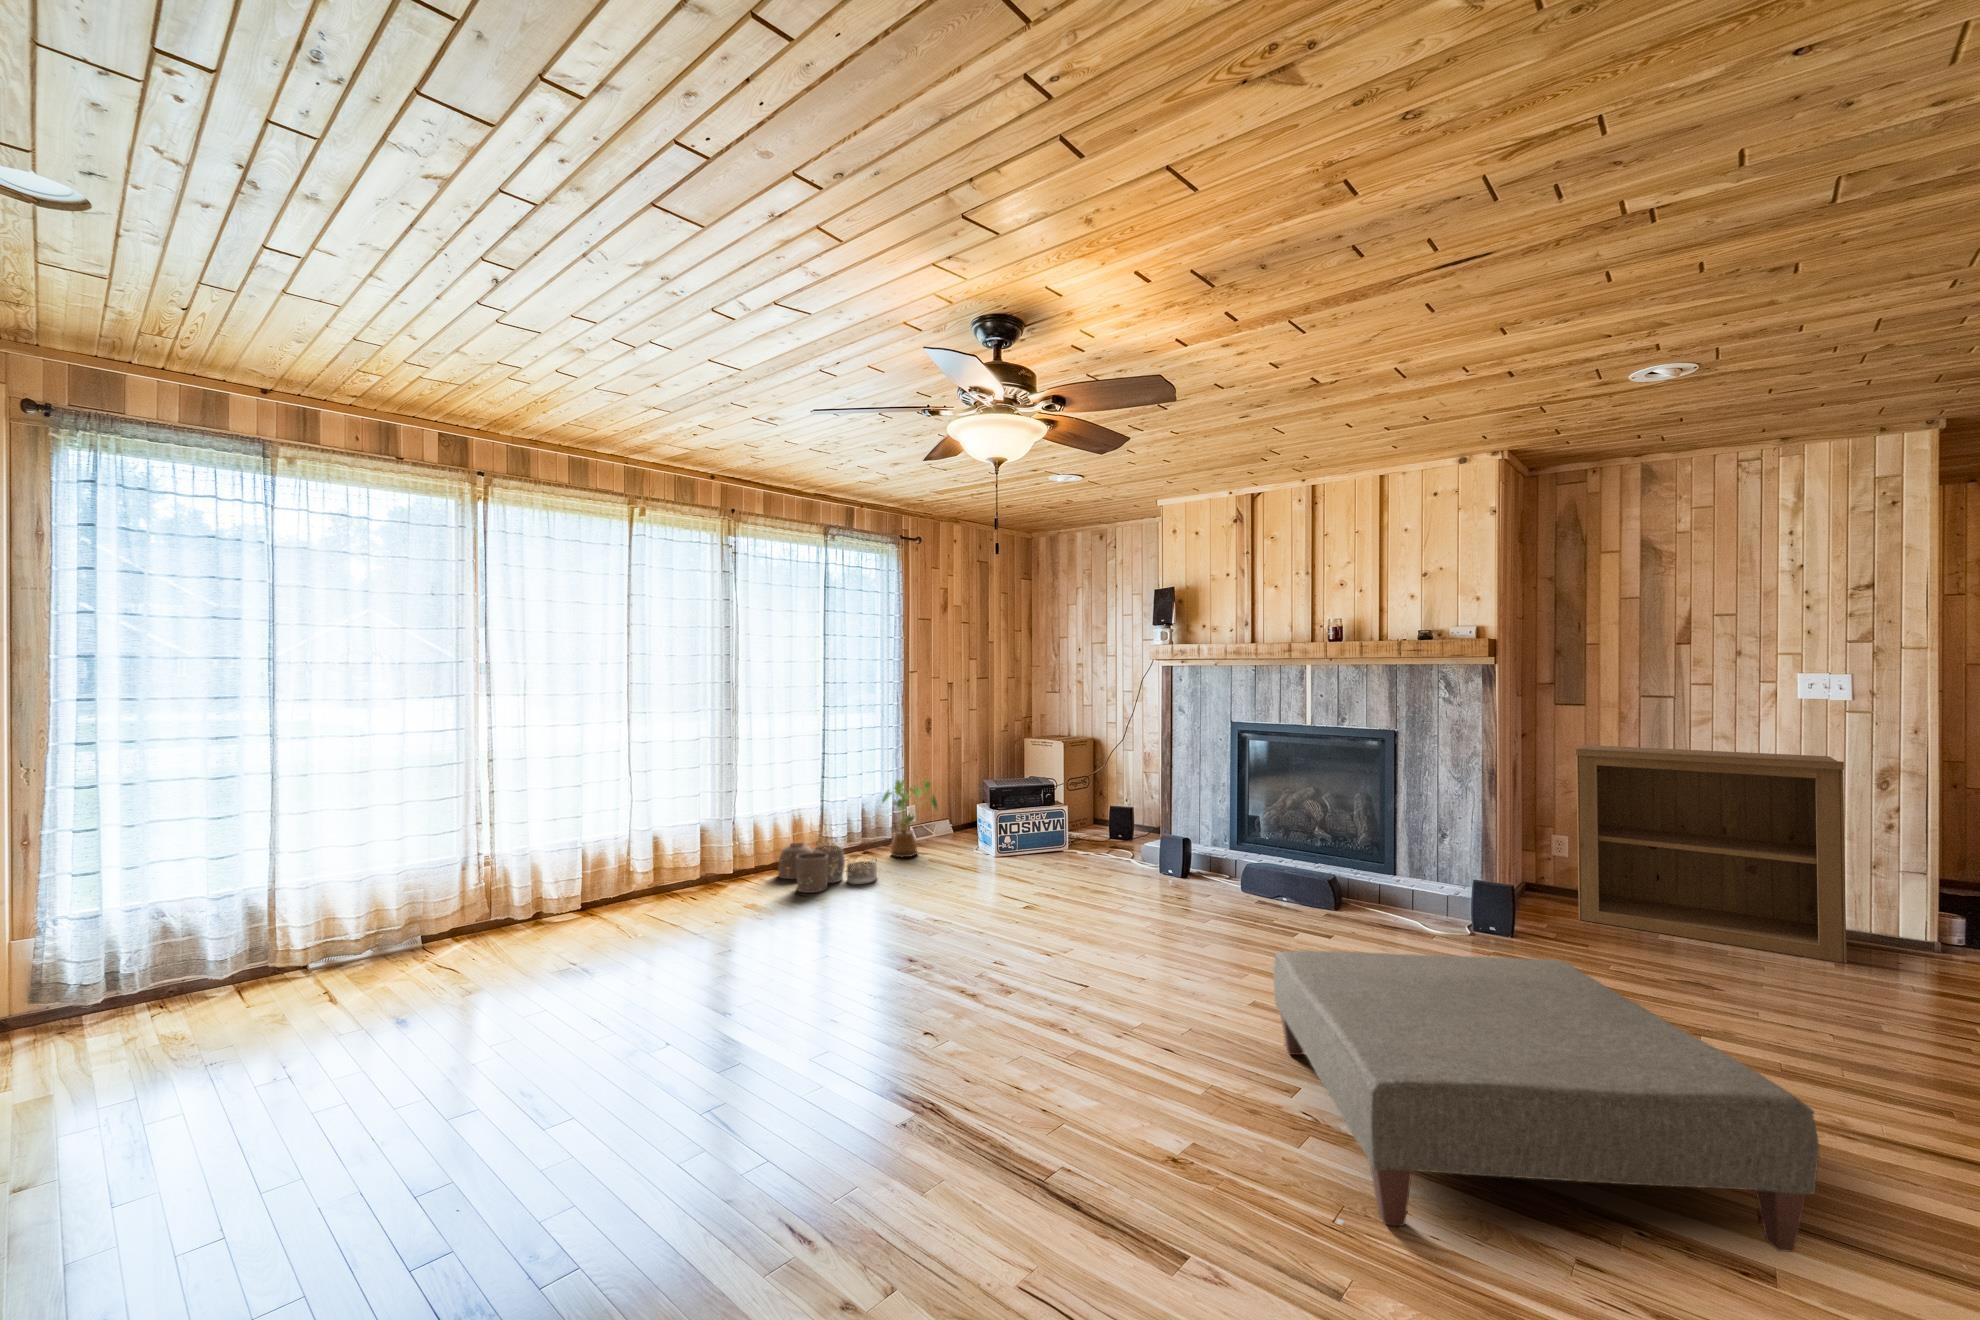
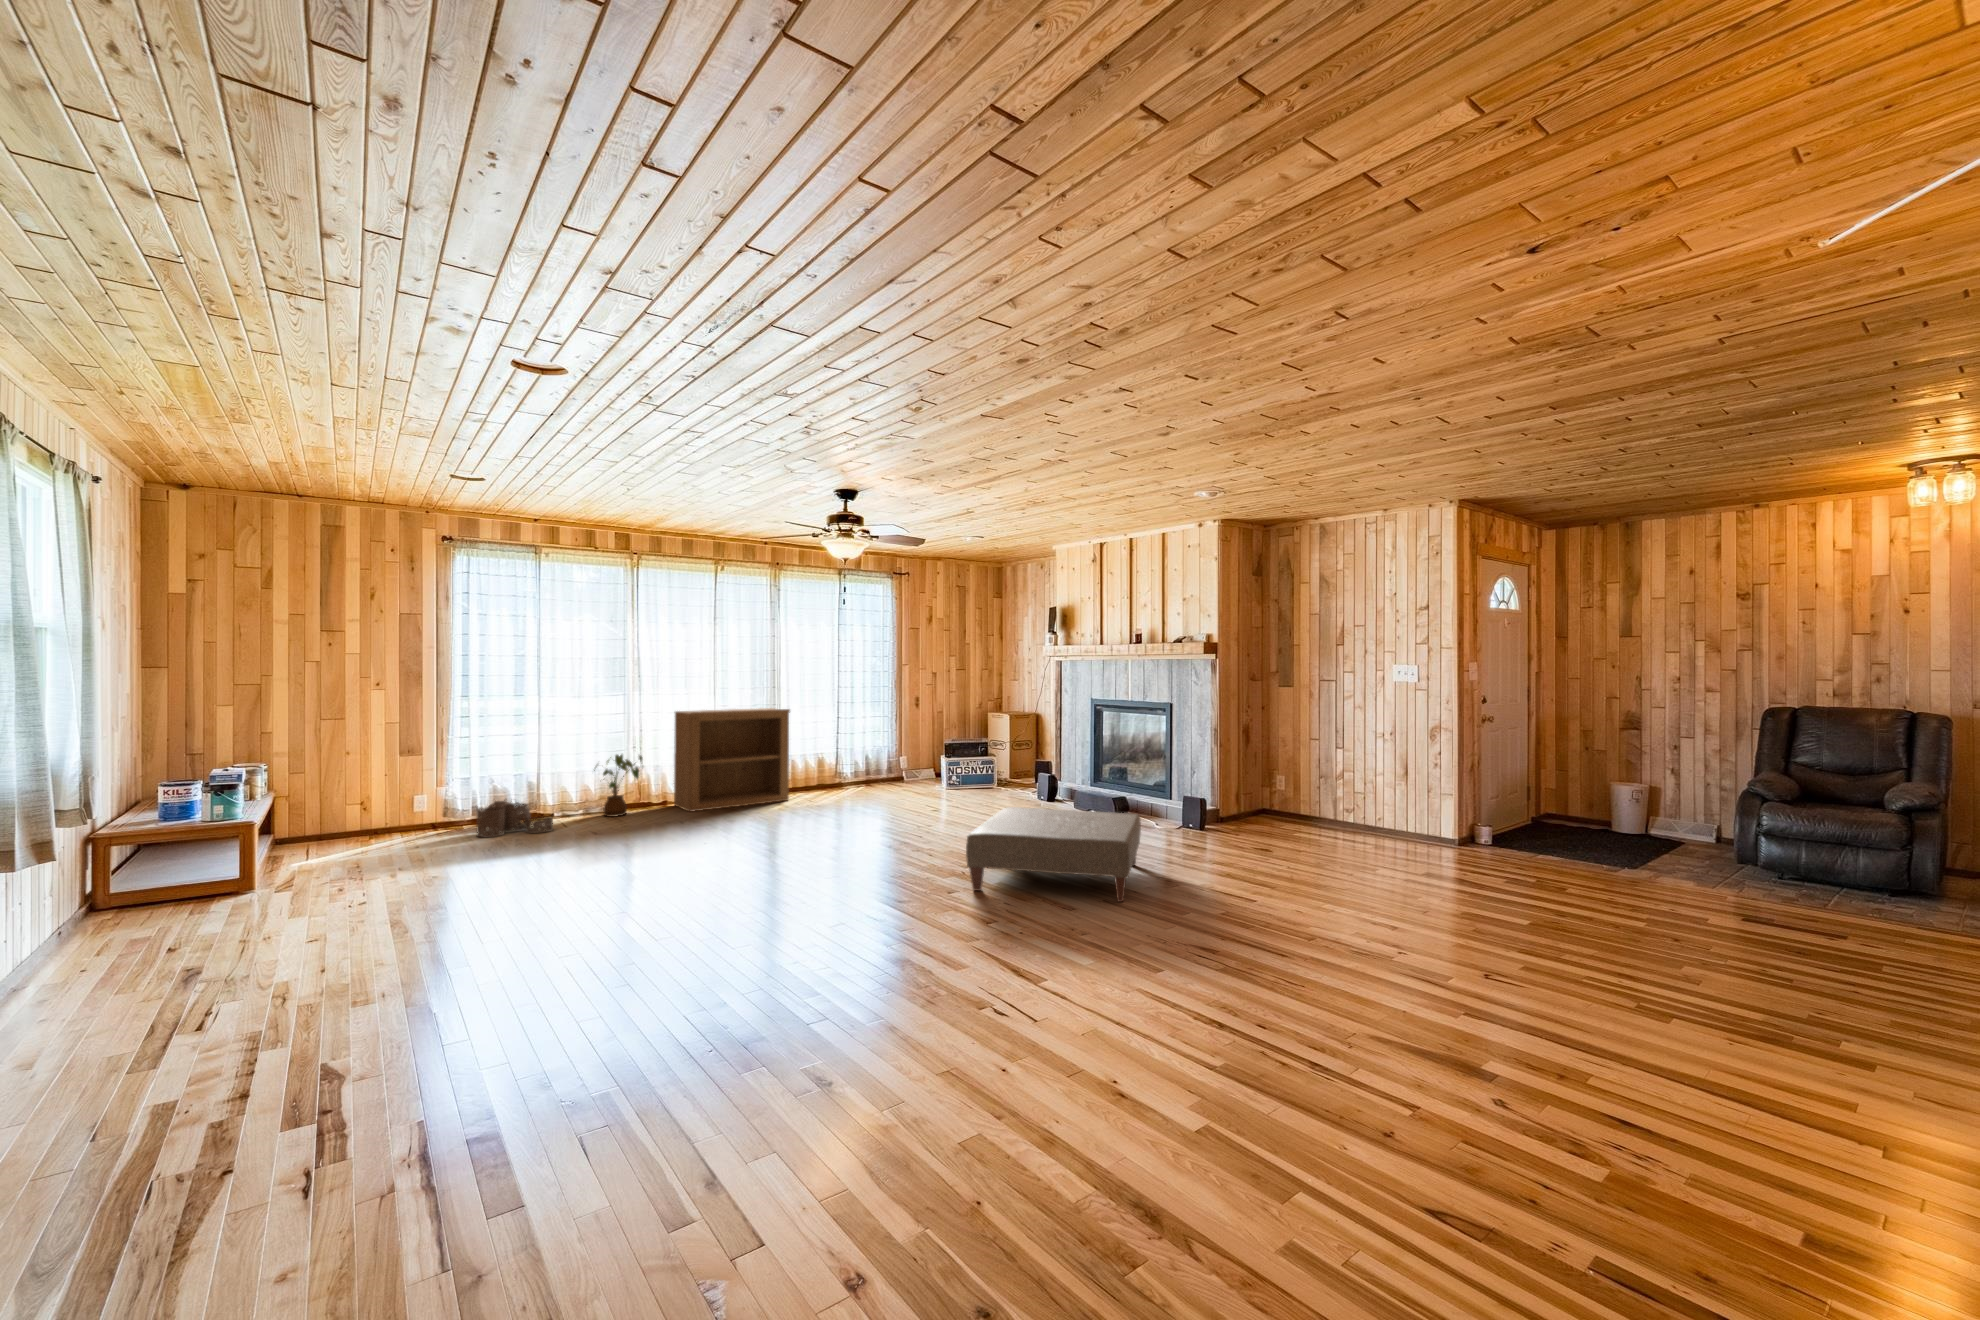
bookshelf: present [1576,745,1847,963] -> present [674,708,790,812]
house plant: present [882,780,937,857] -> present [594,755,642,817]
woven basket: present [778,843,877,892] -> present [476,800,553,837]

